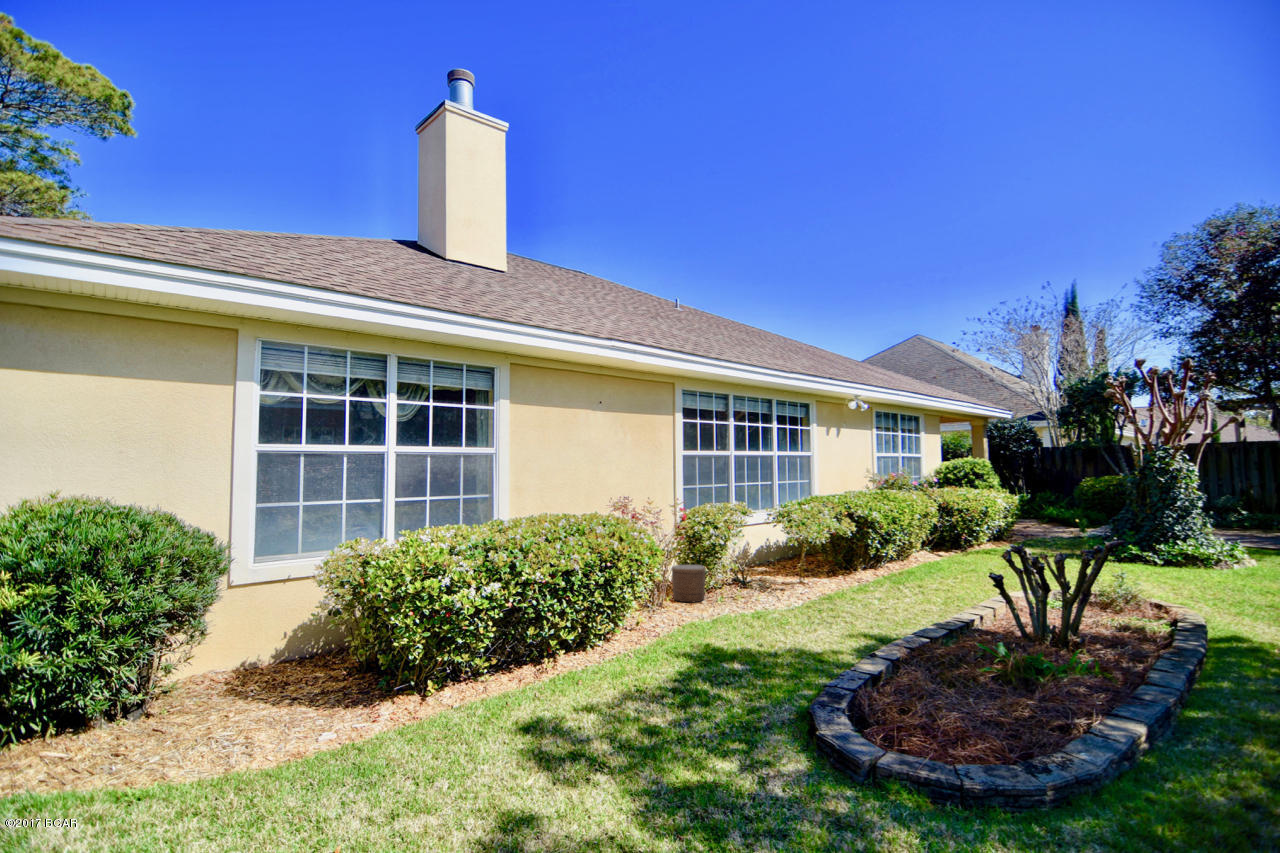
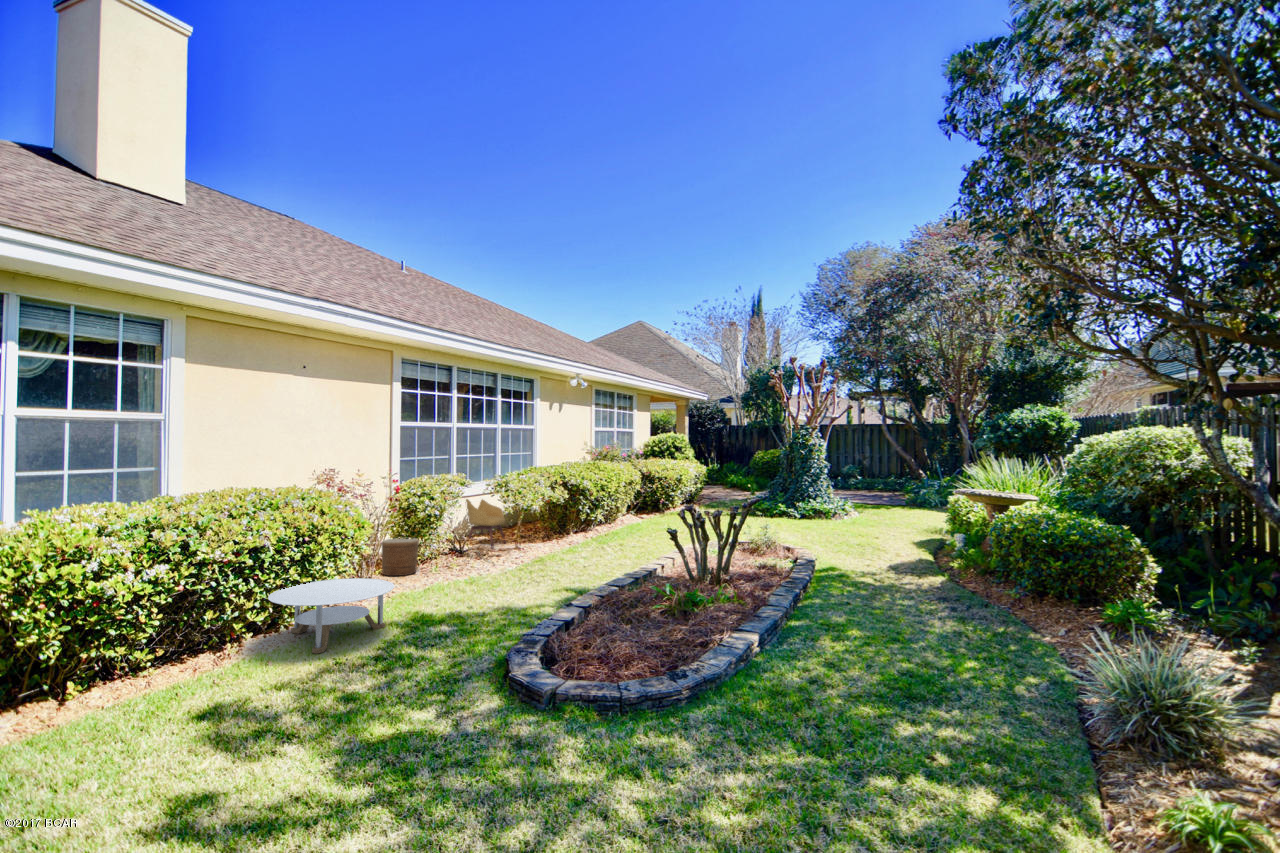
chair: none [746,523,790,580] -> present [466,499,506,548]
round table: none [577,605,687,682] -> present [268,578,394,654]

